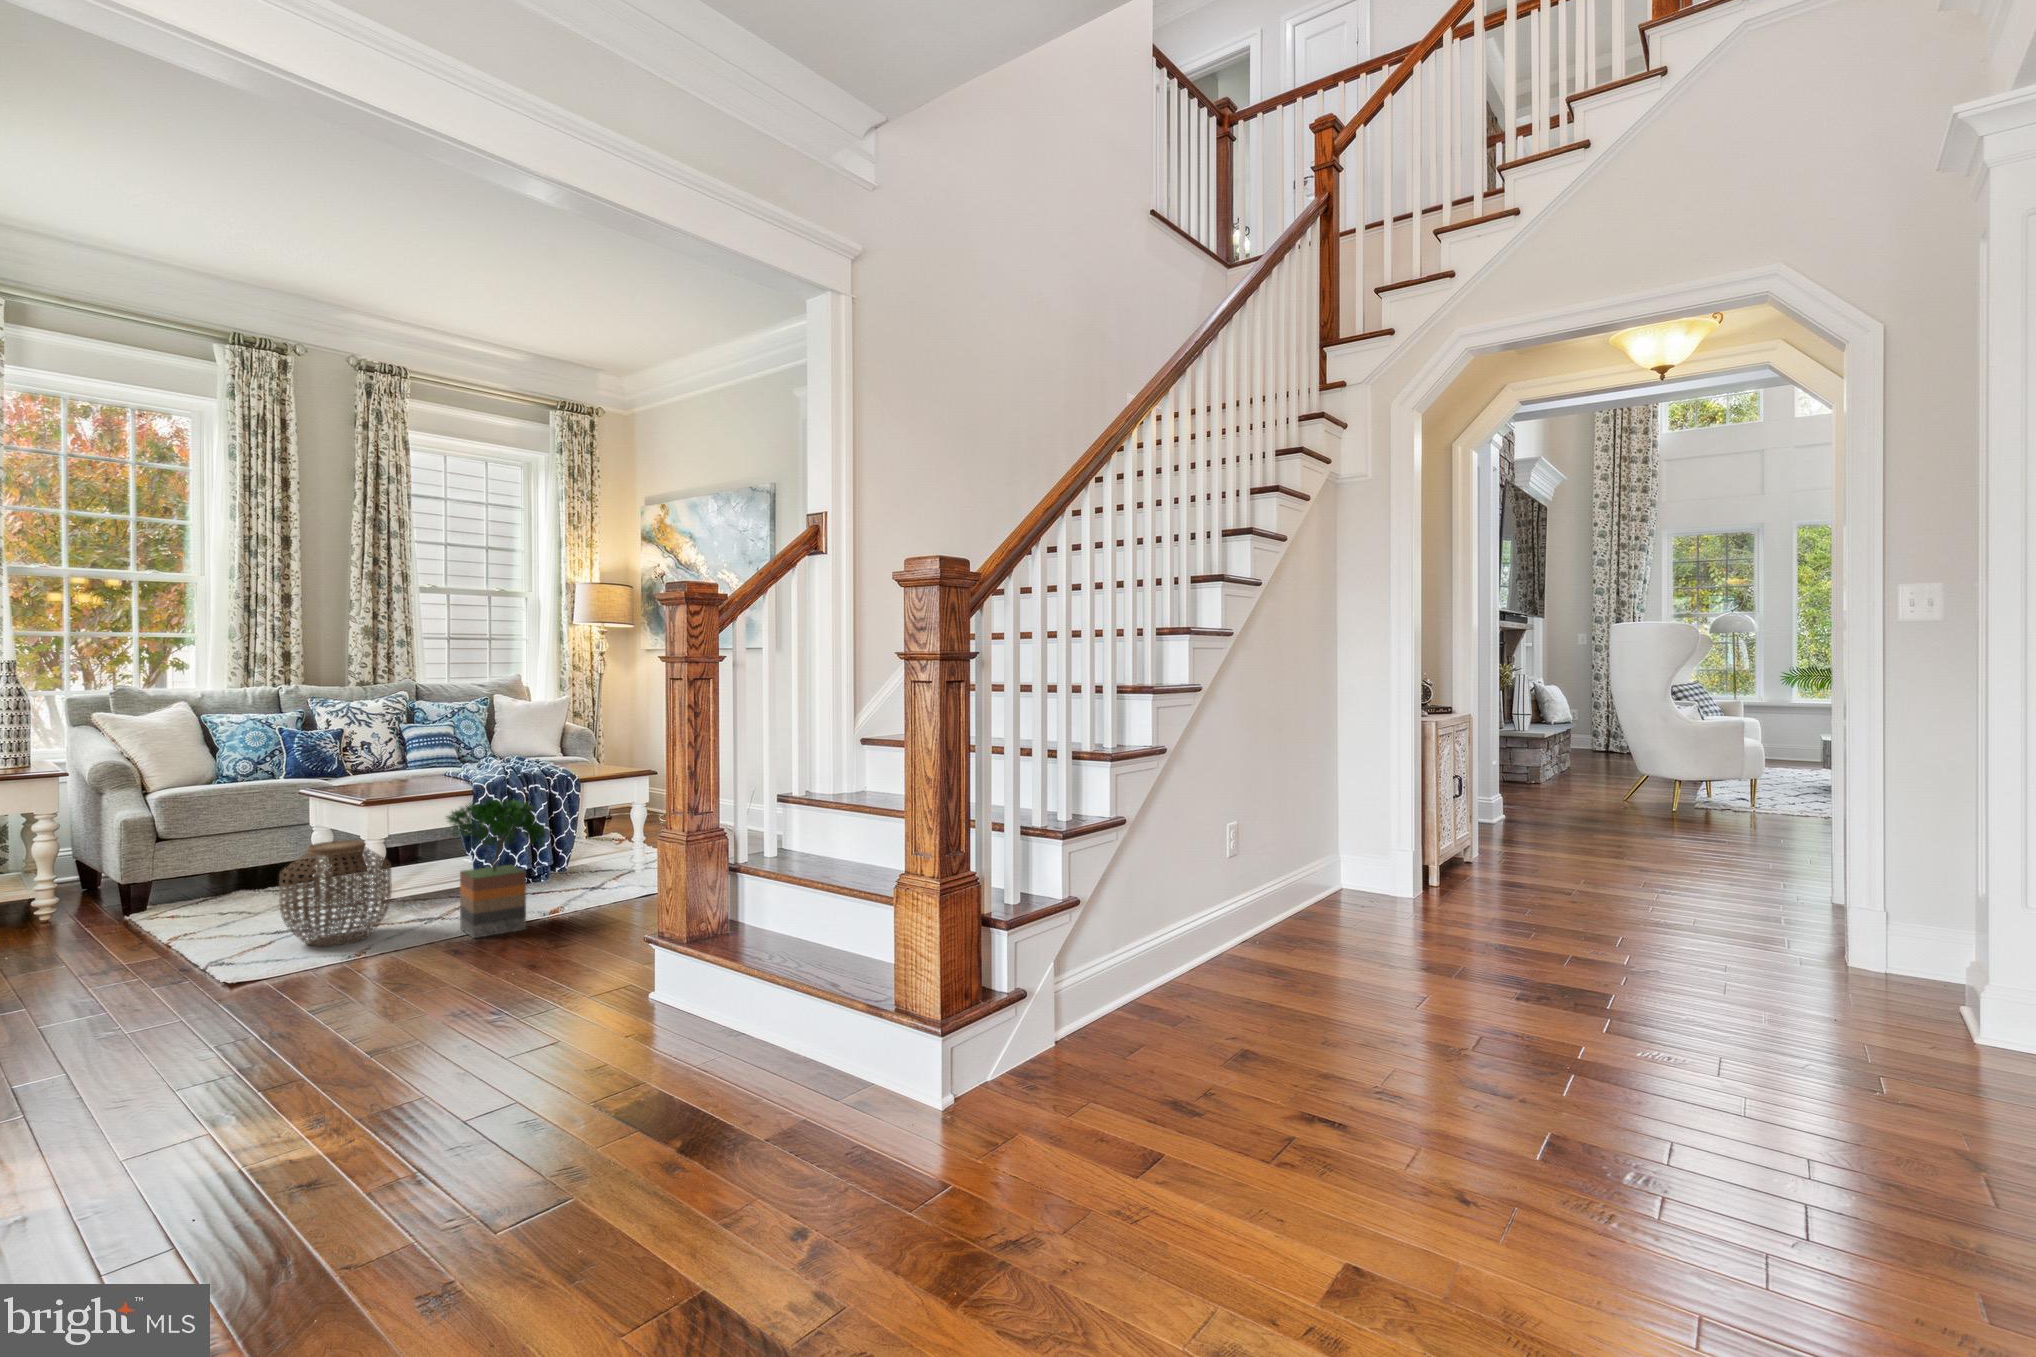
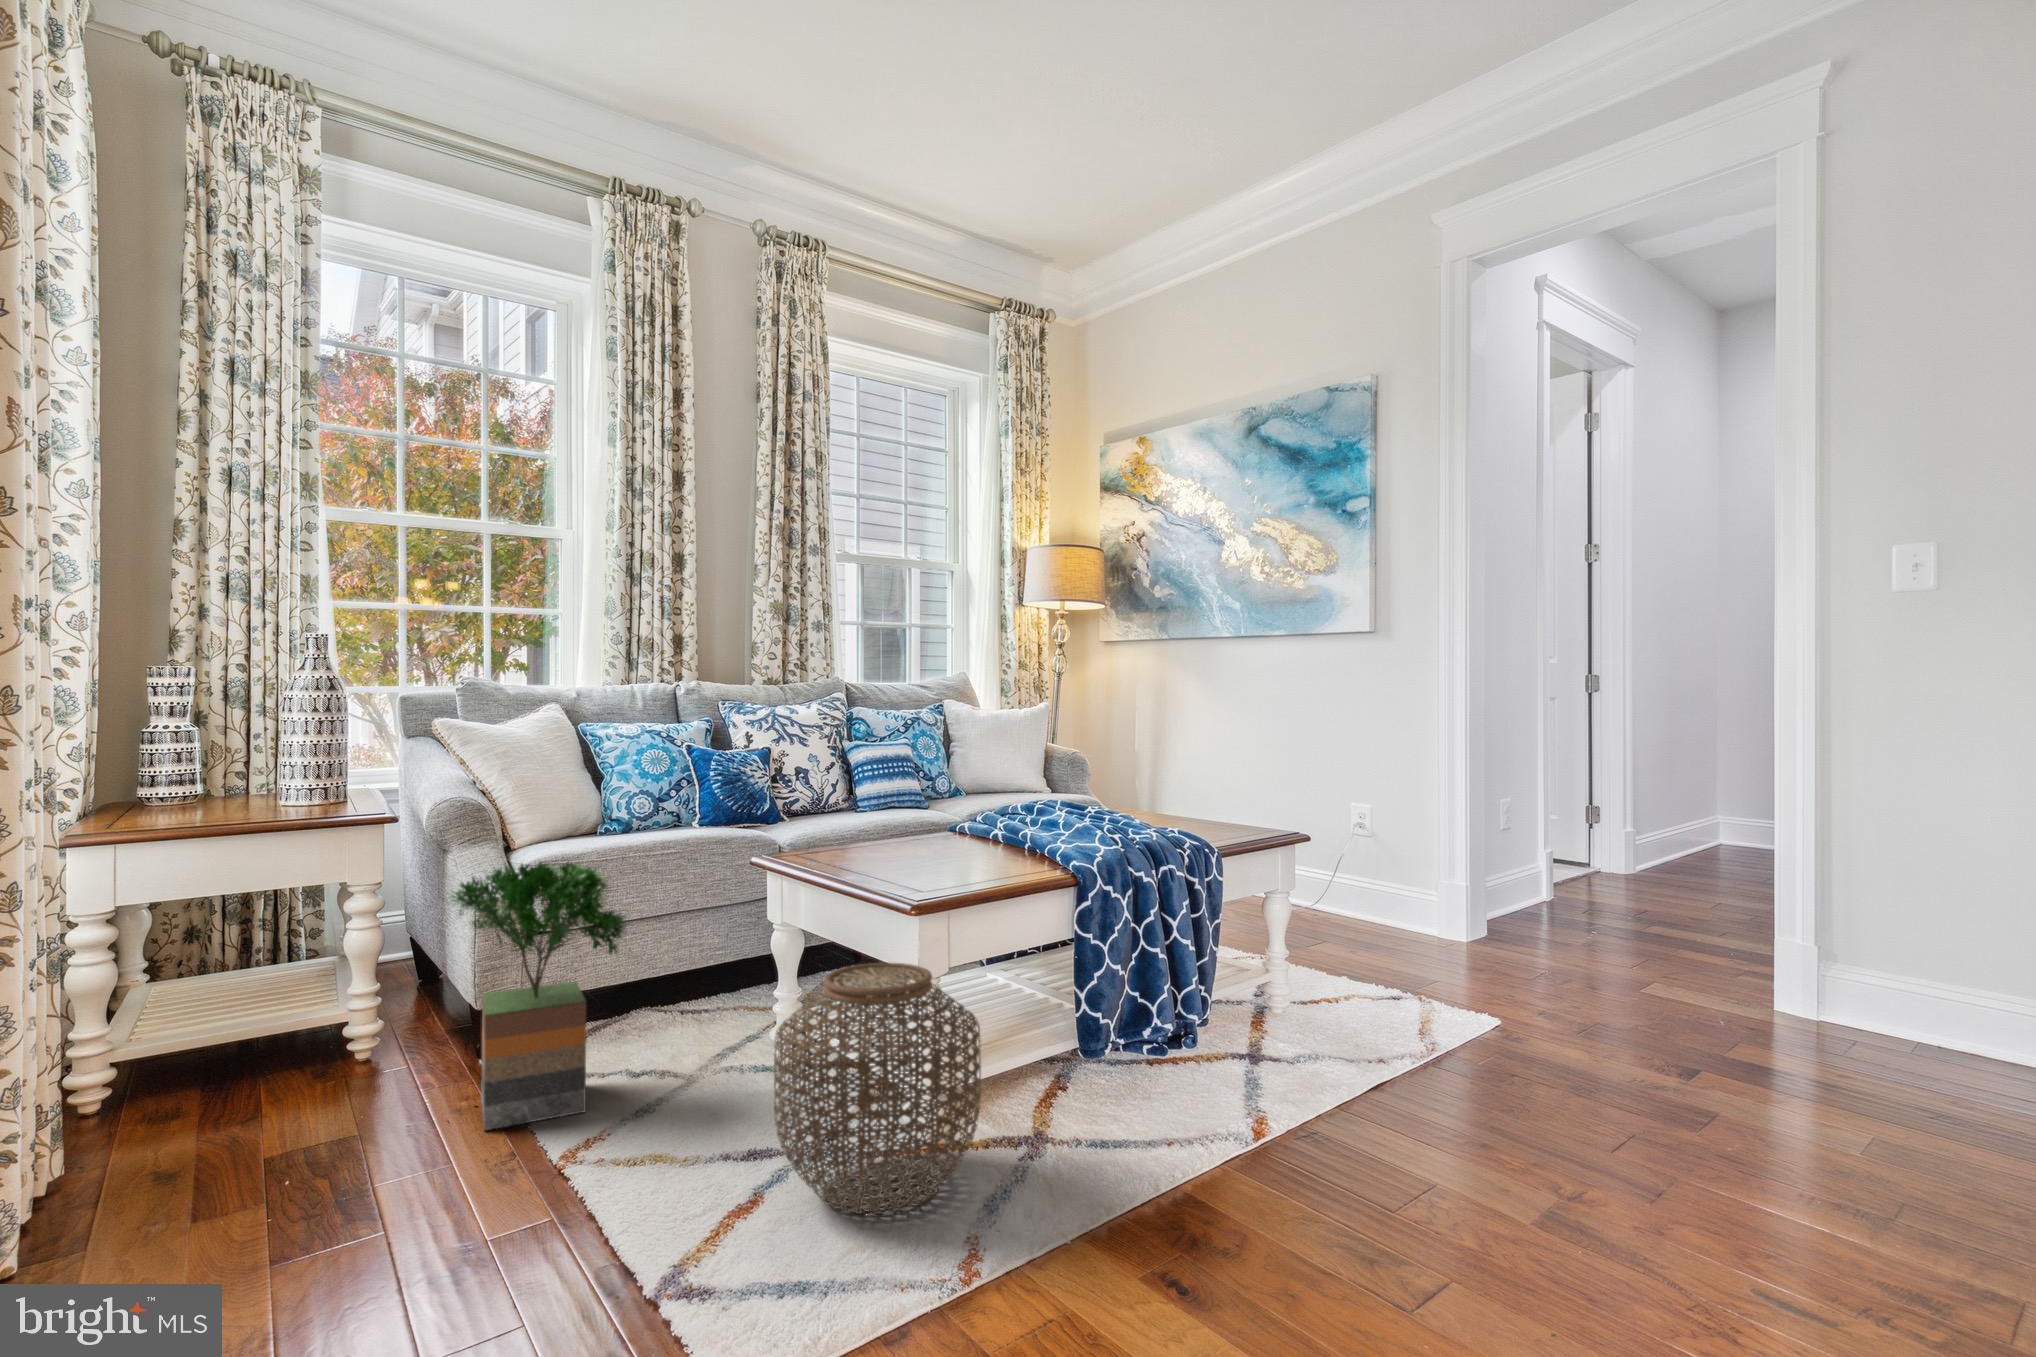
potted tree: present [447,799,546,938] -> present [451,862,627,1130]

